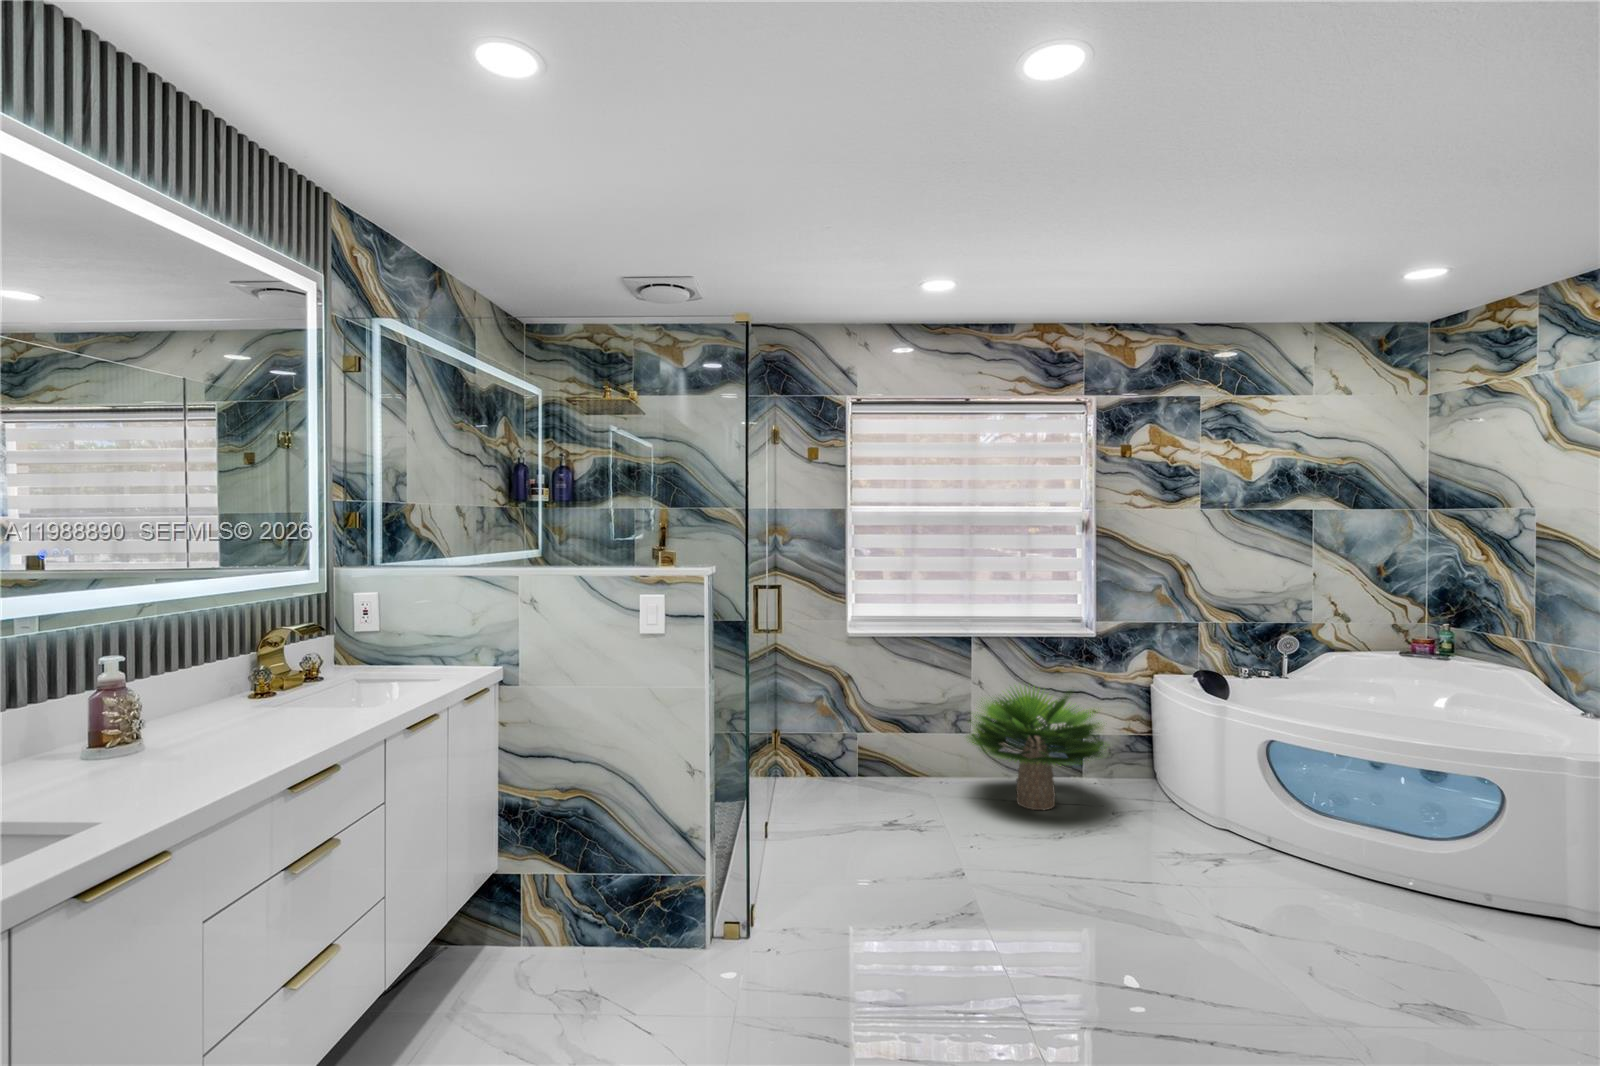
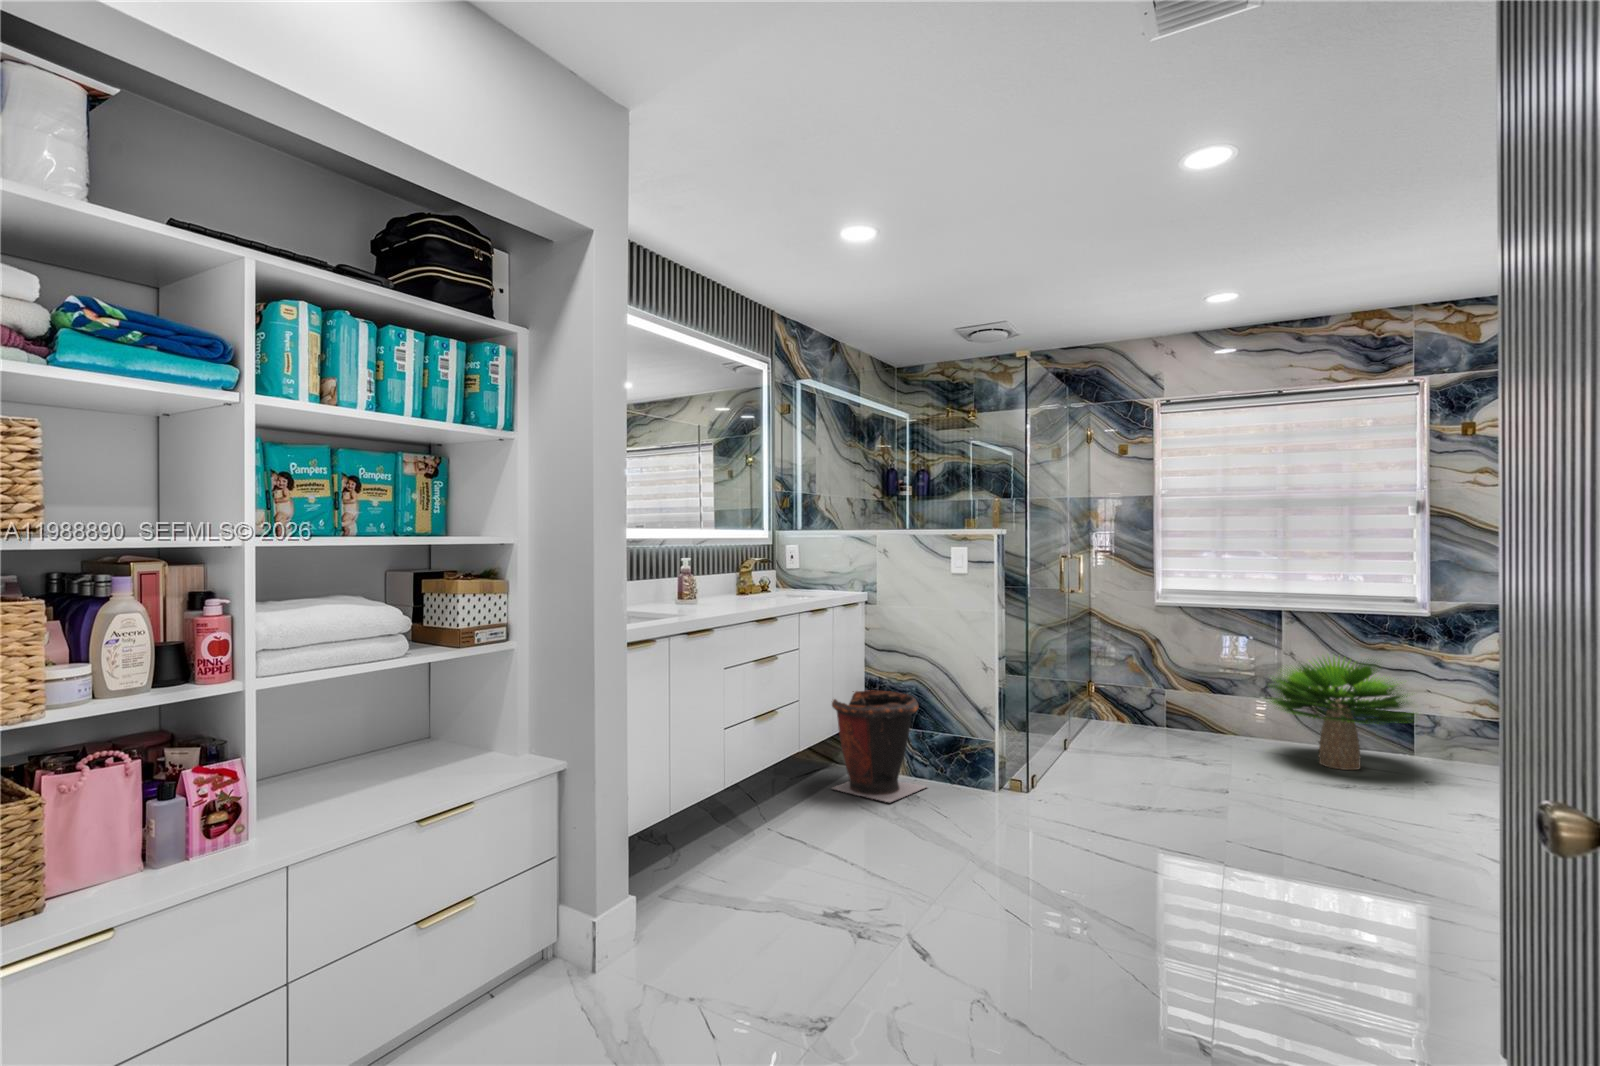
waste bin: none [442,822,609,1030] -> present [832,690,926,802]

